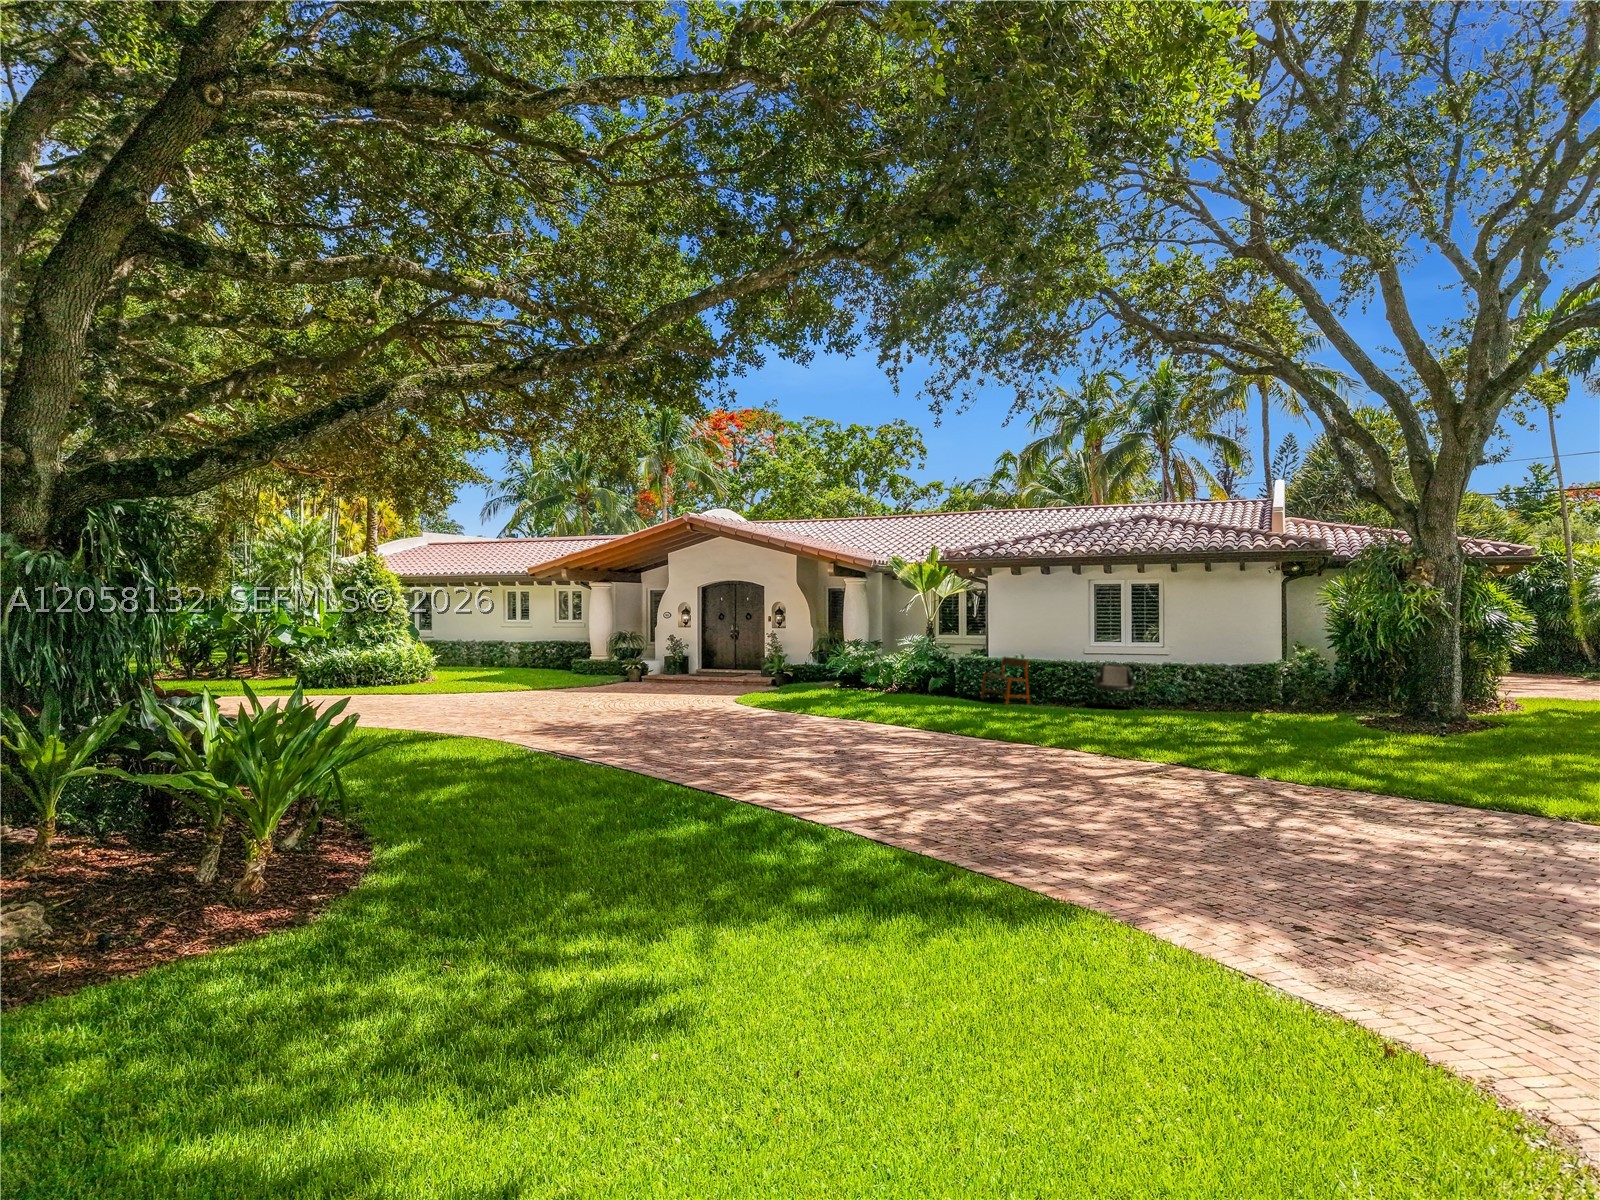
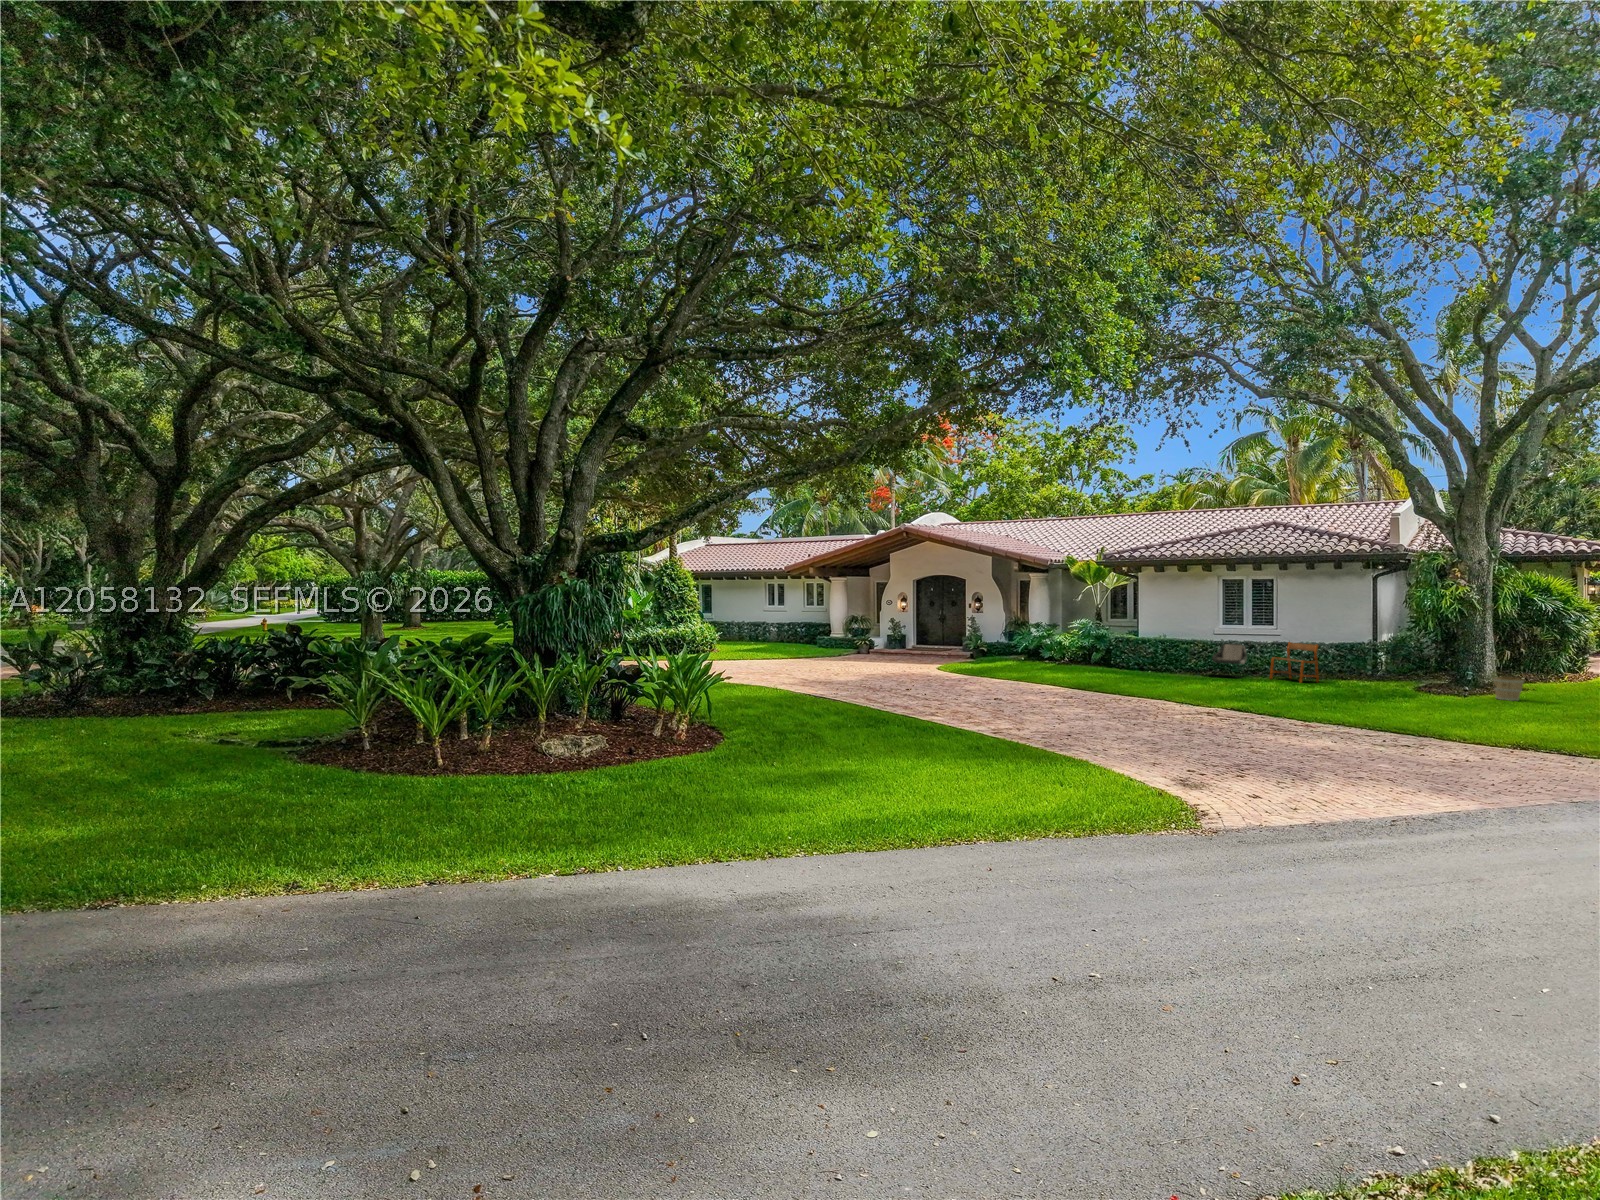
bench: present [981,657,1030,705] -> present [1270,642,1319,683]
wooden bucket: none [1463,705,1506,737] -> present [1493,676,1524,701]

